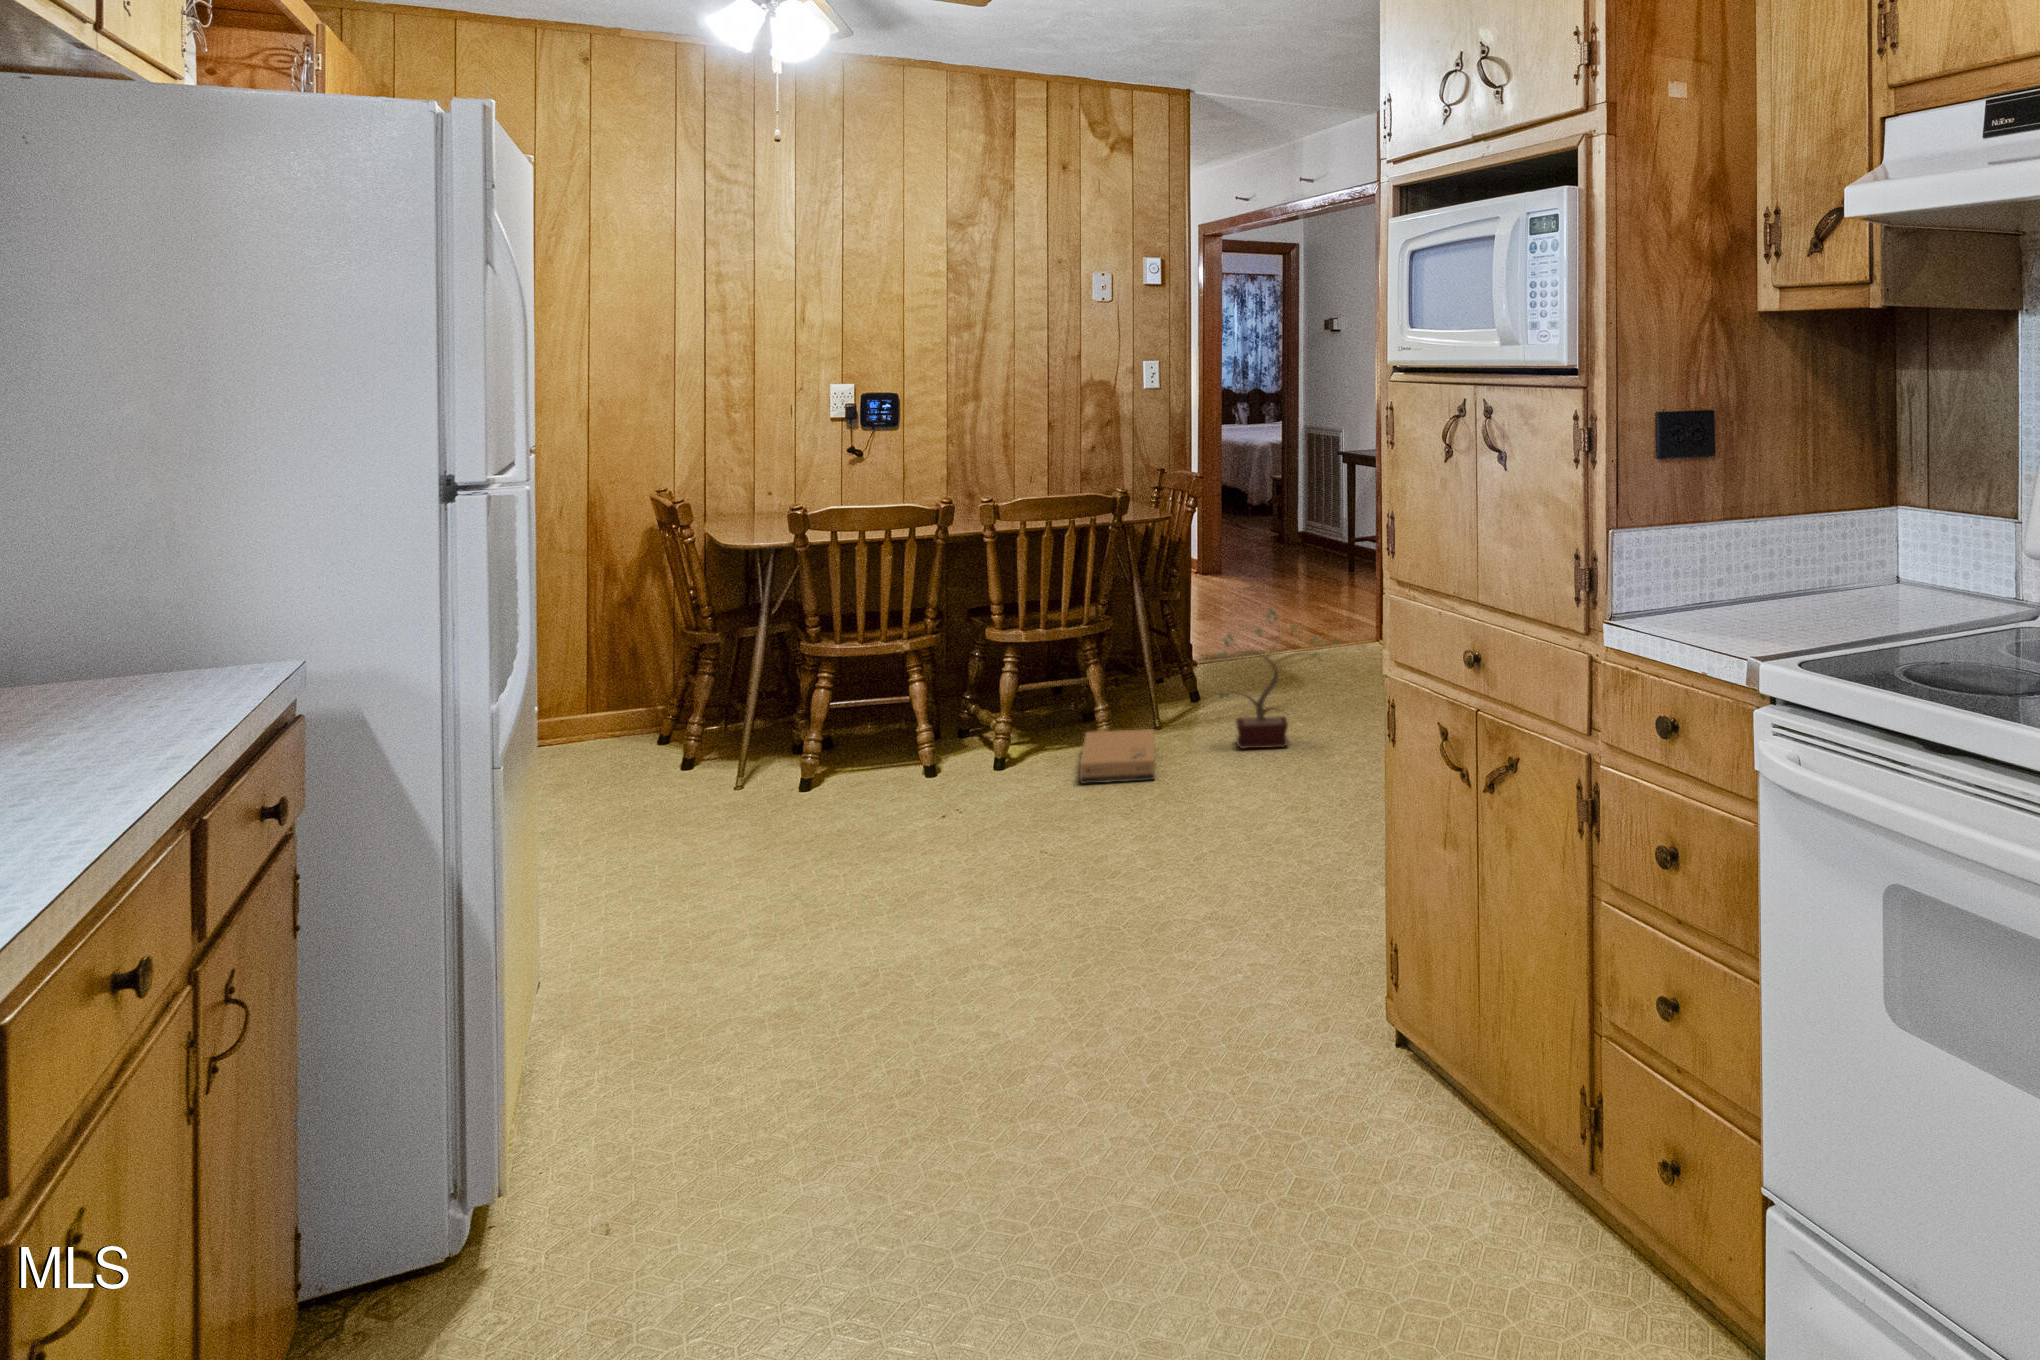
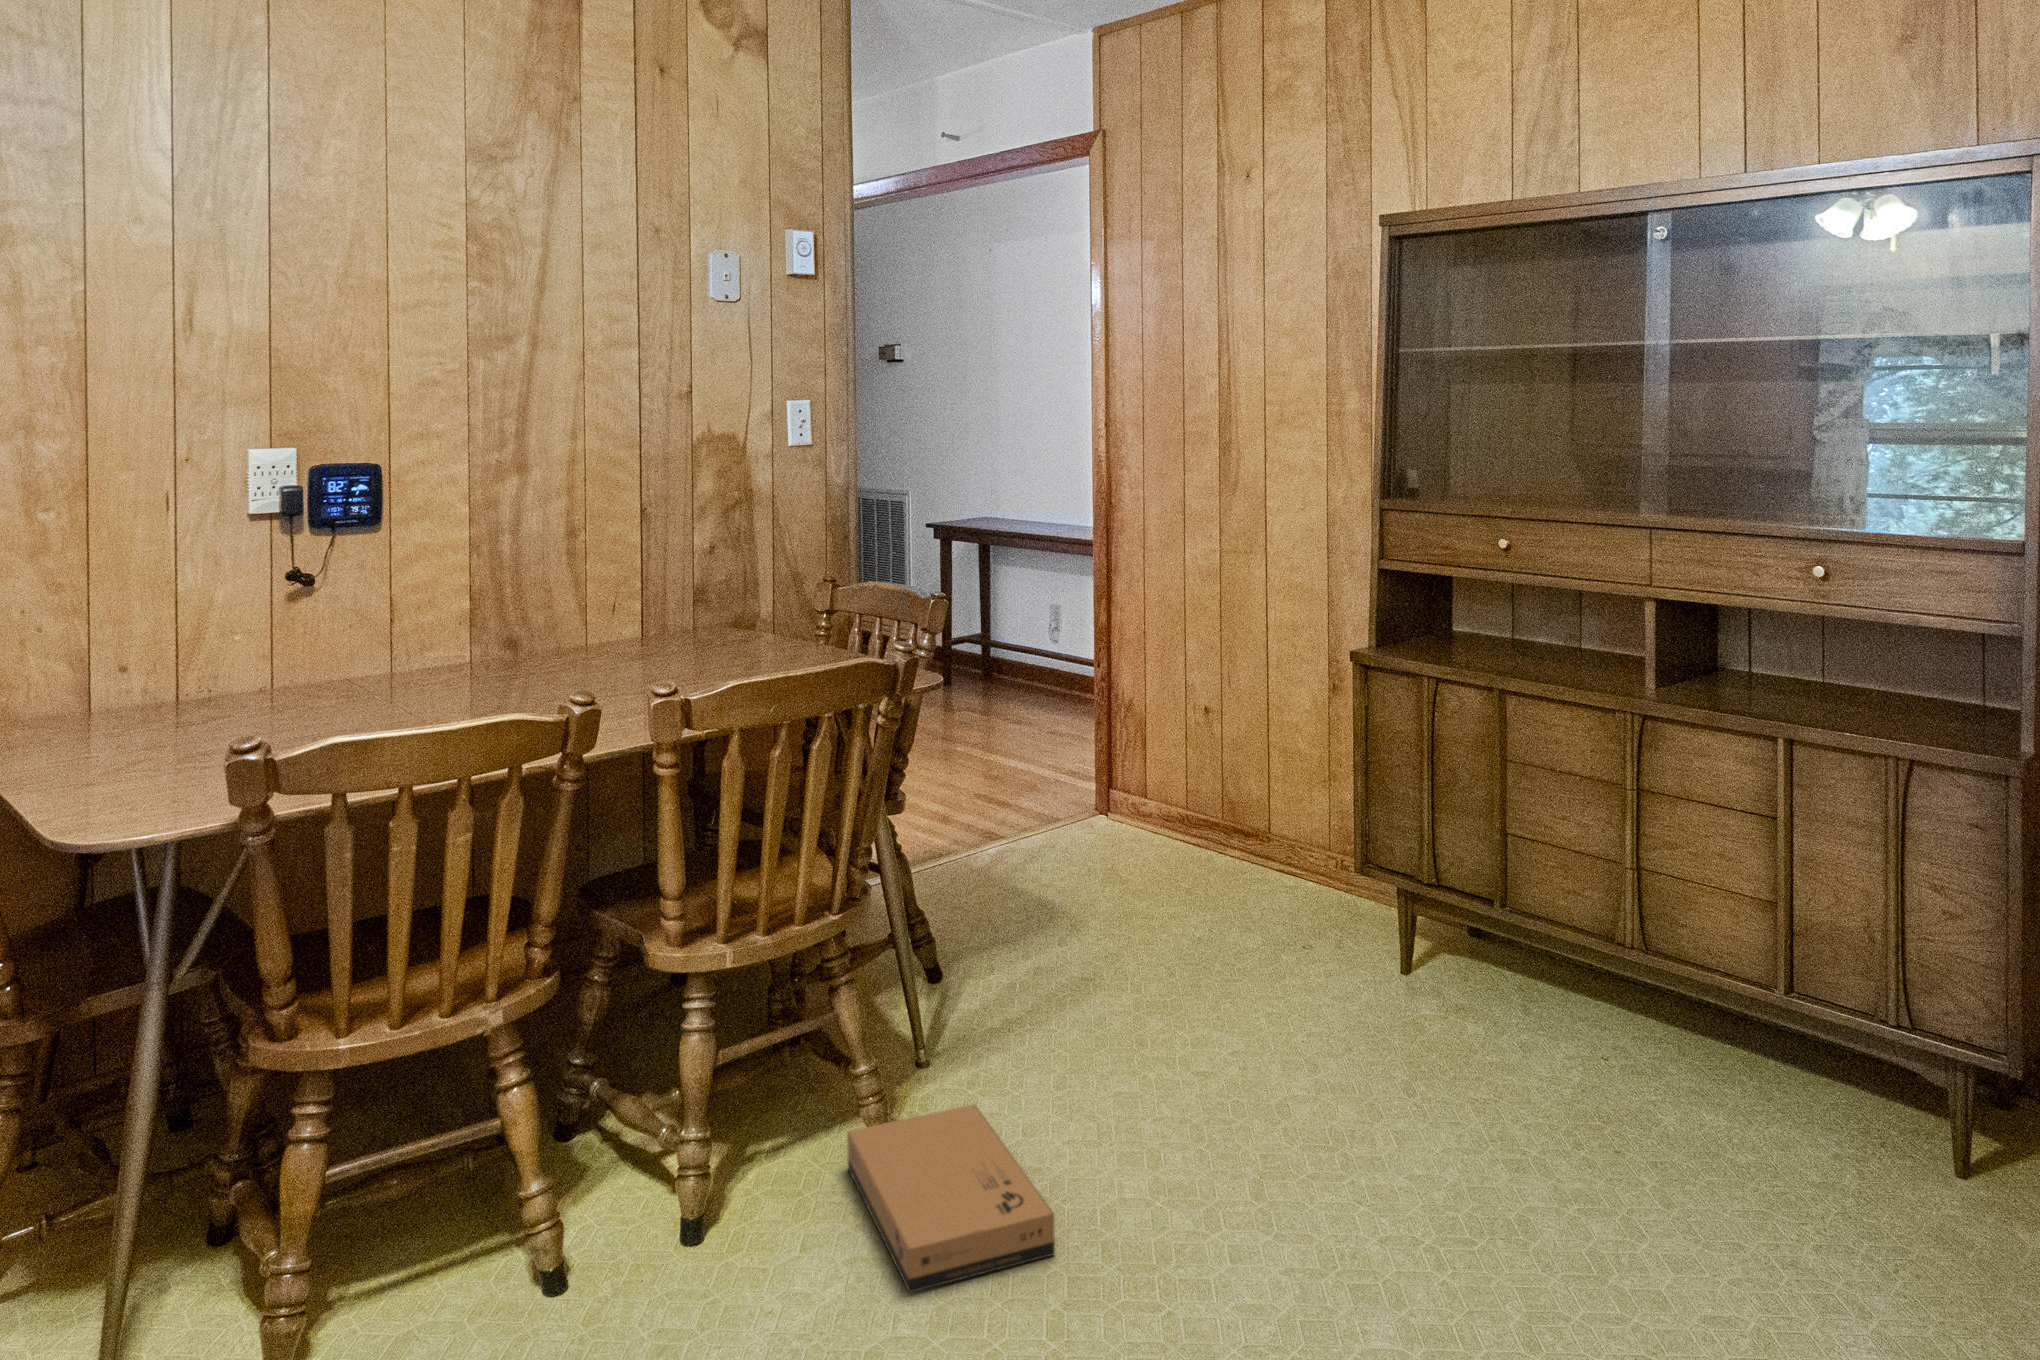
potted plant: present [1217,609,1337,748] -> none [1092,842,1315,1126]

